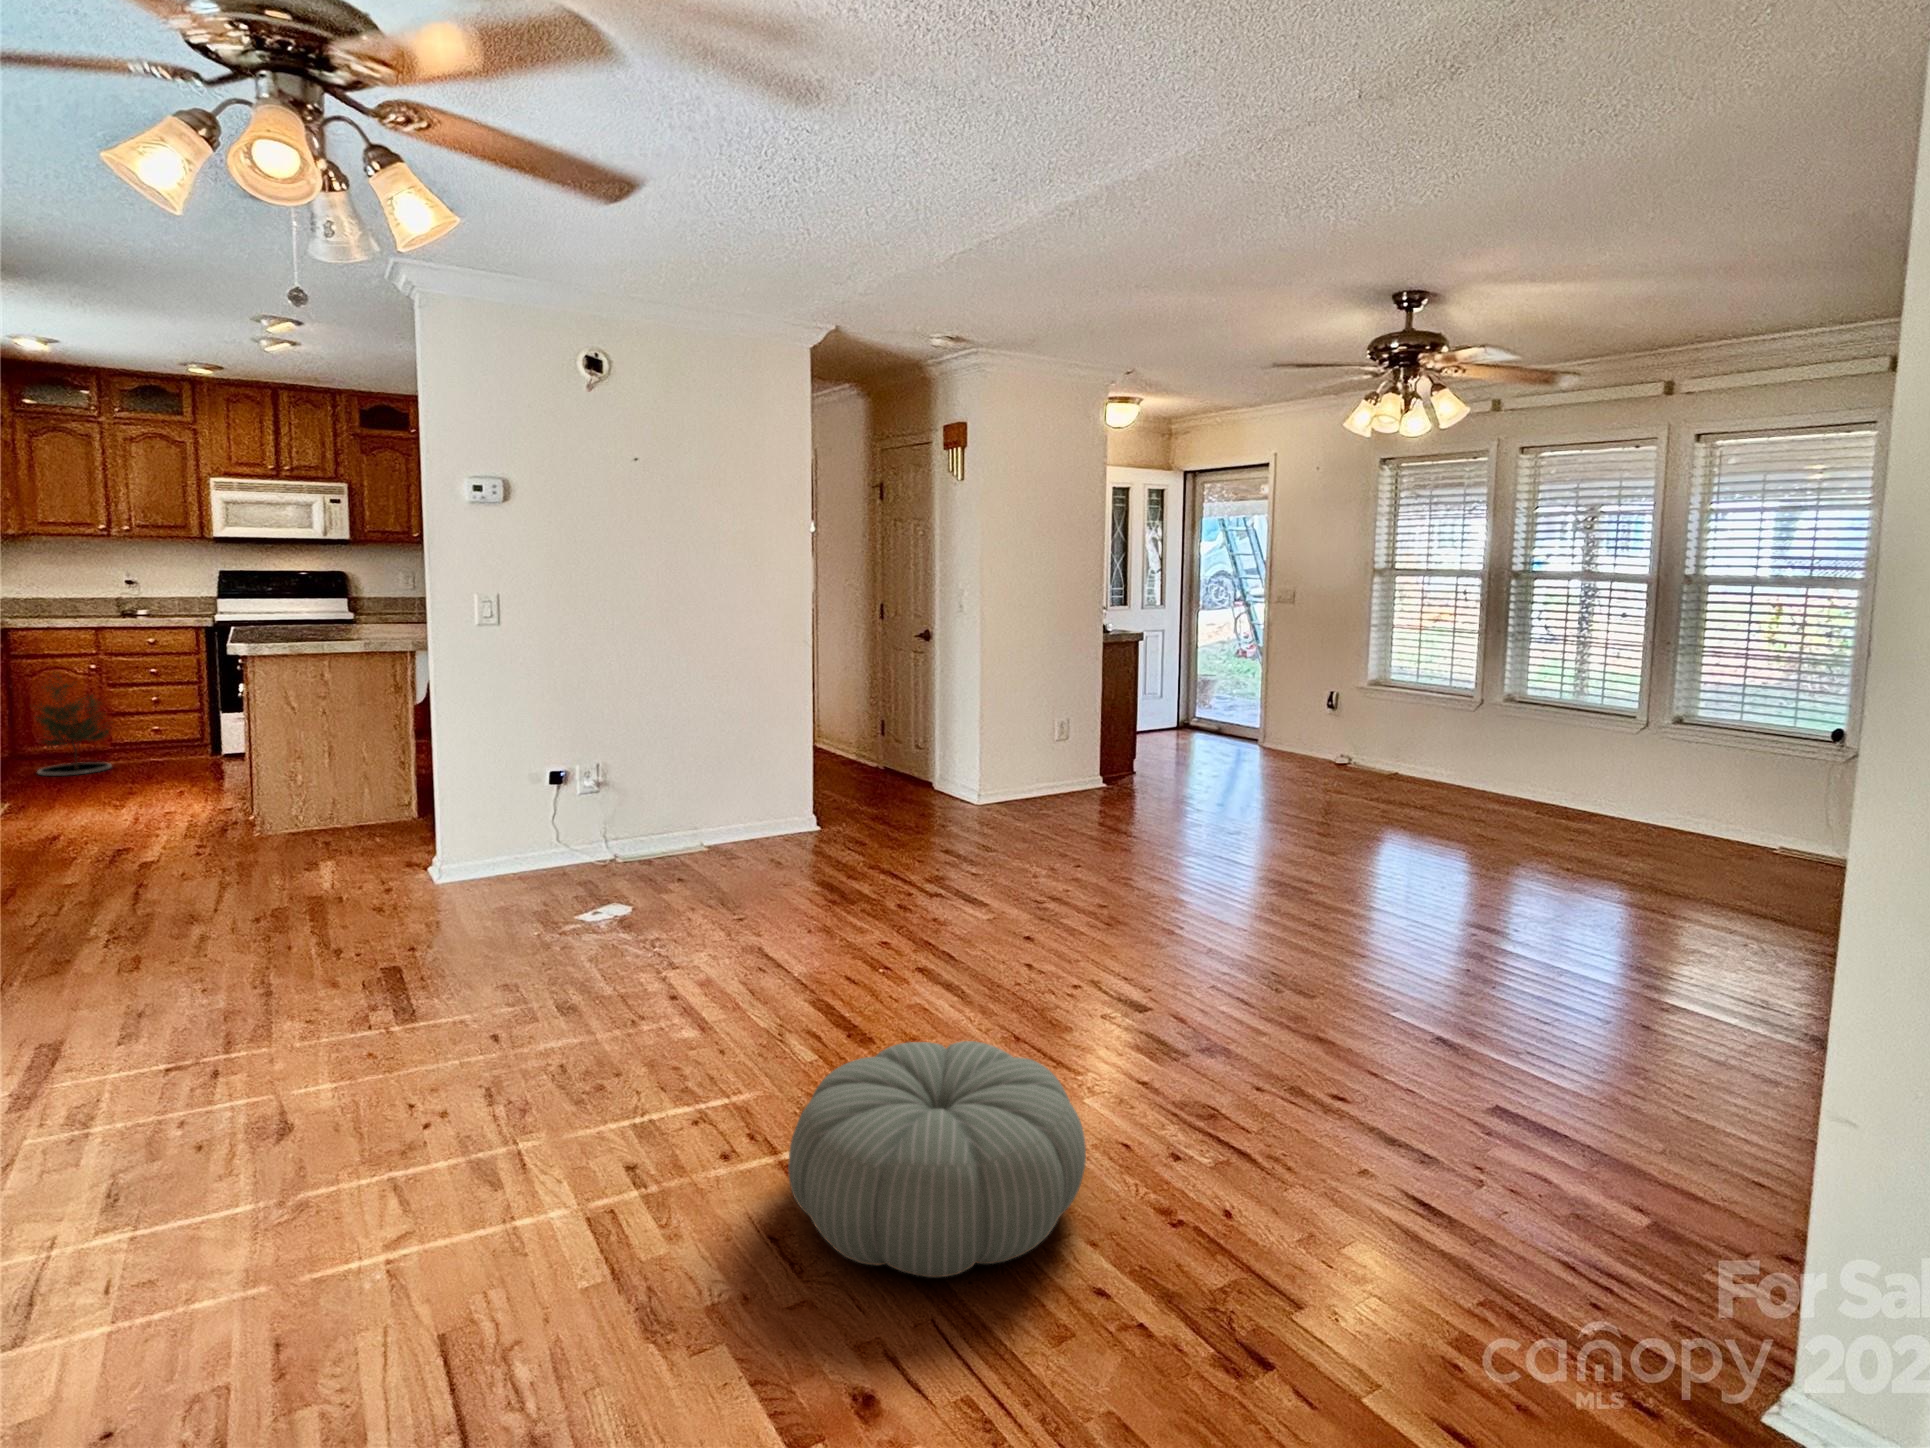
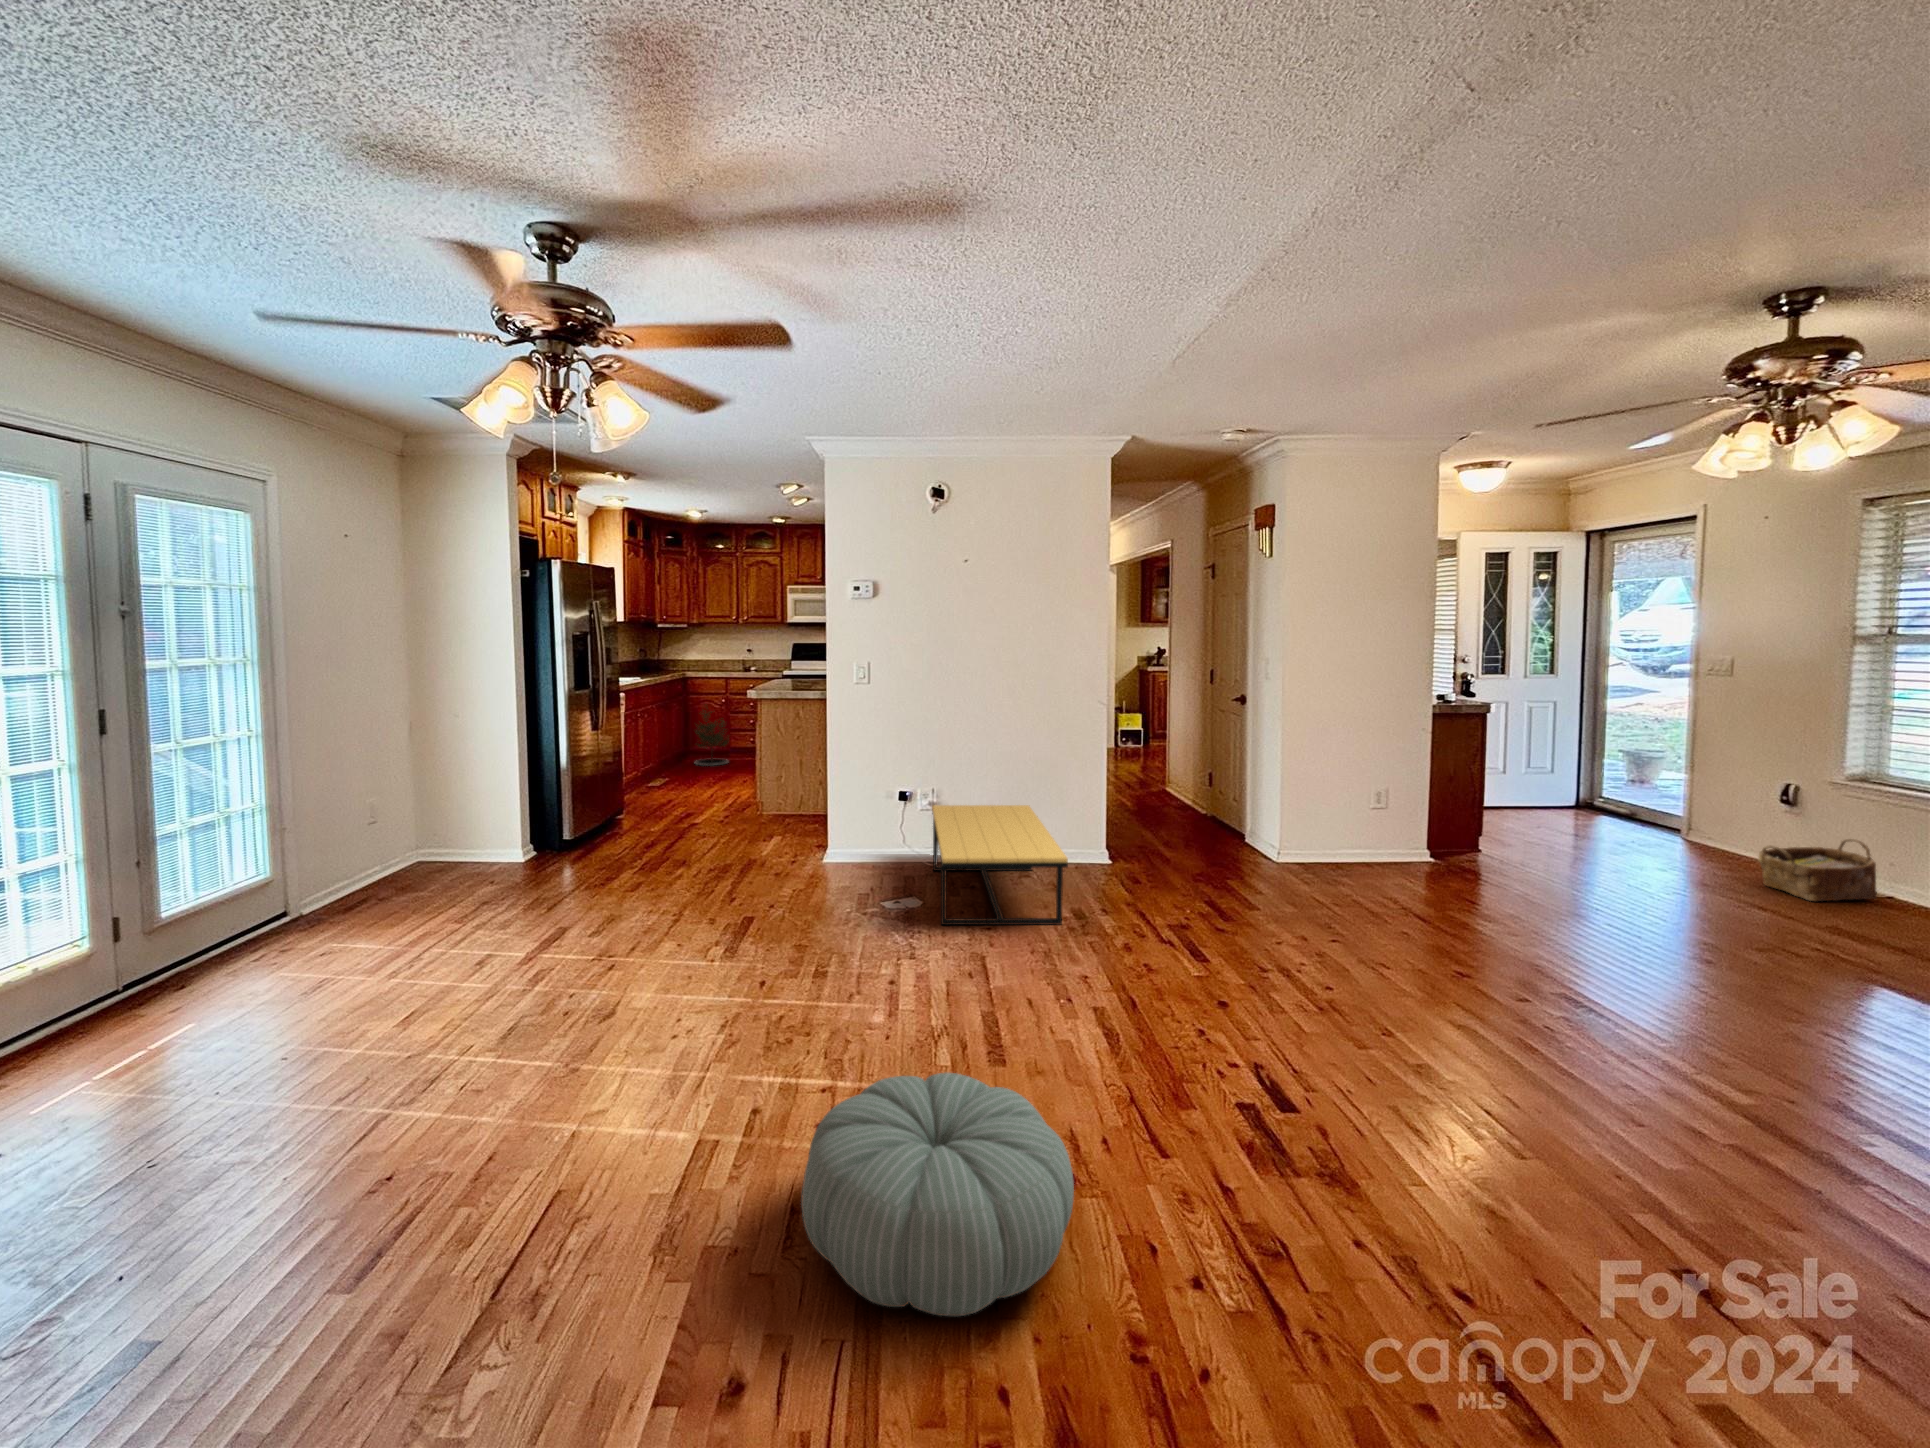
woven basket: none [1322,729,1388,780] -> present [1759,839,1877,902]
coffee table: none [601,770,832,925] -> present [932,805,1068,925]

